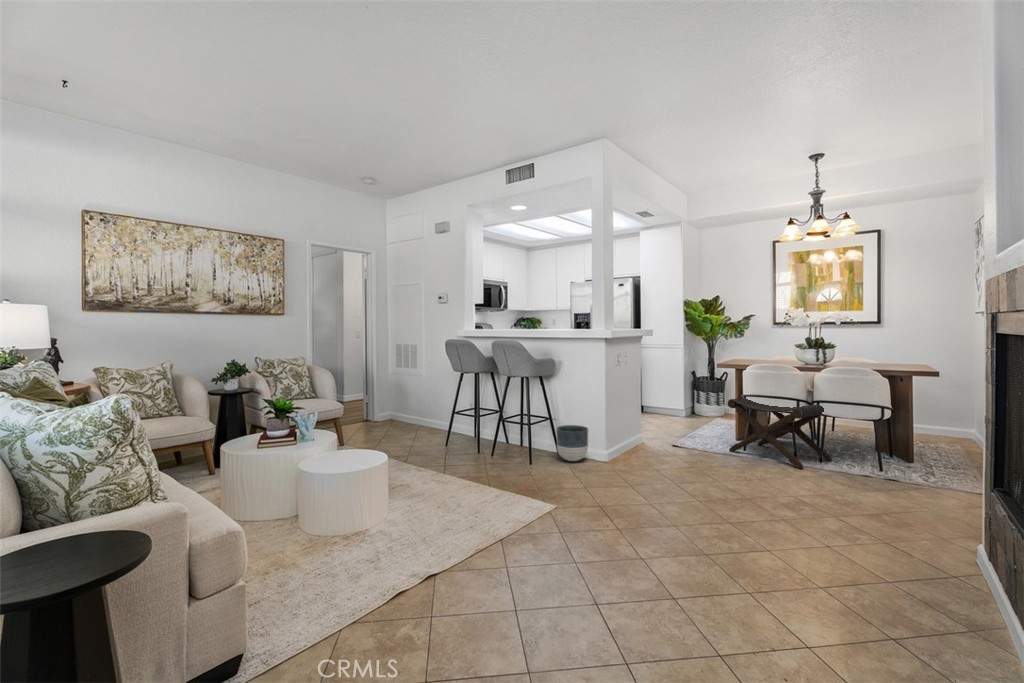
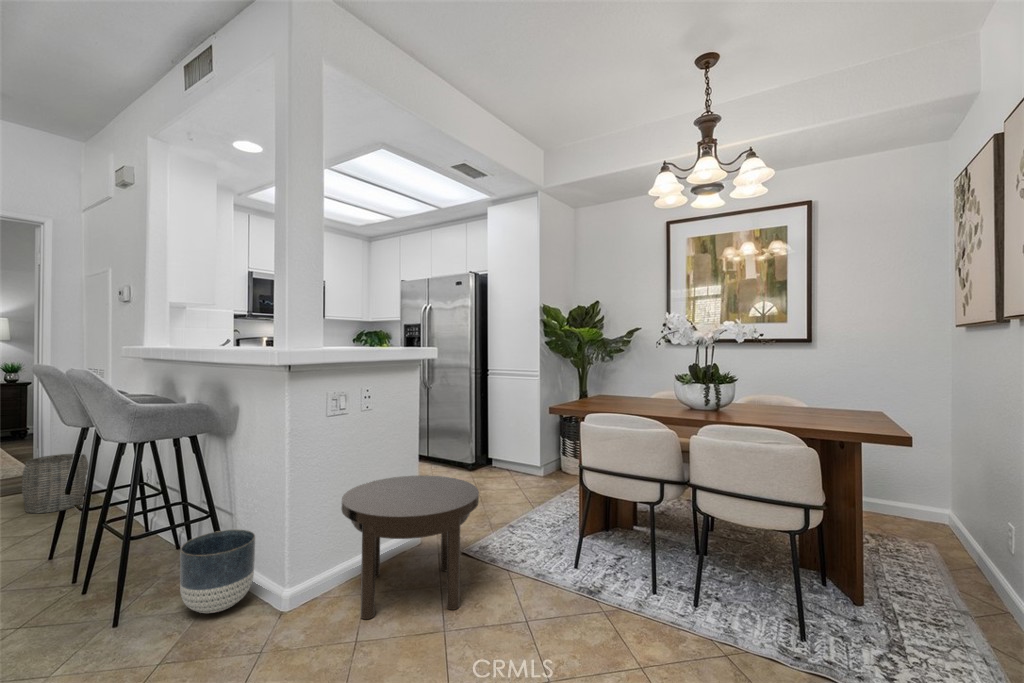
woven basket: none [391,398,419,430] -> present [22,454,88,513]
footstool: present [728,398,832,469] -> none [548,462,726,632]
side table: none [626,402,699,464] -> present [341,475,479,619]

